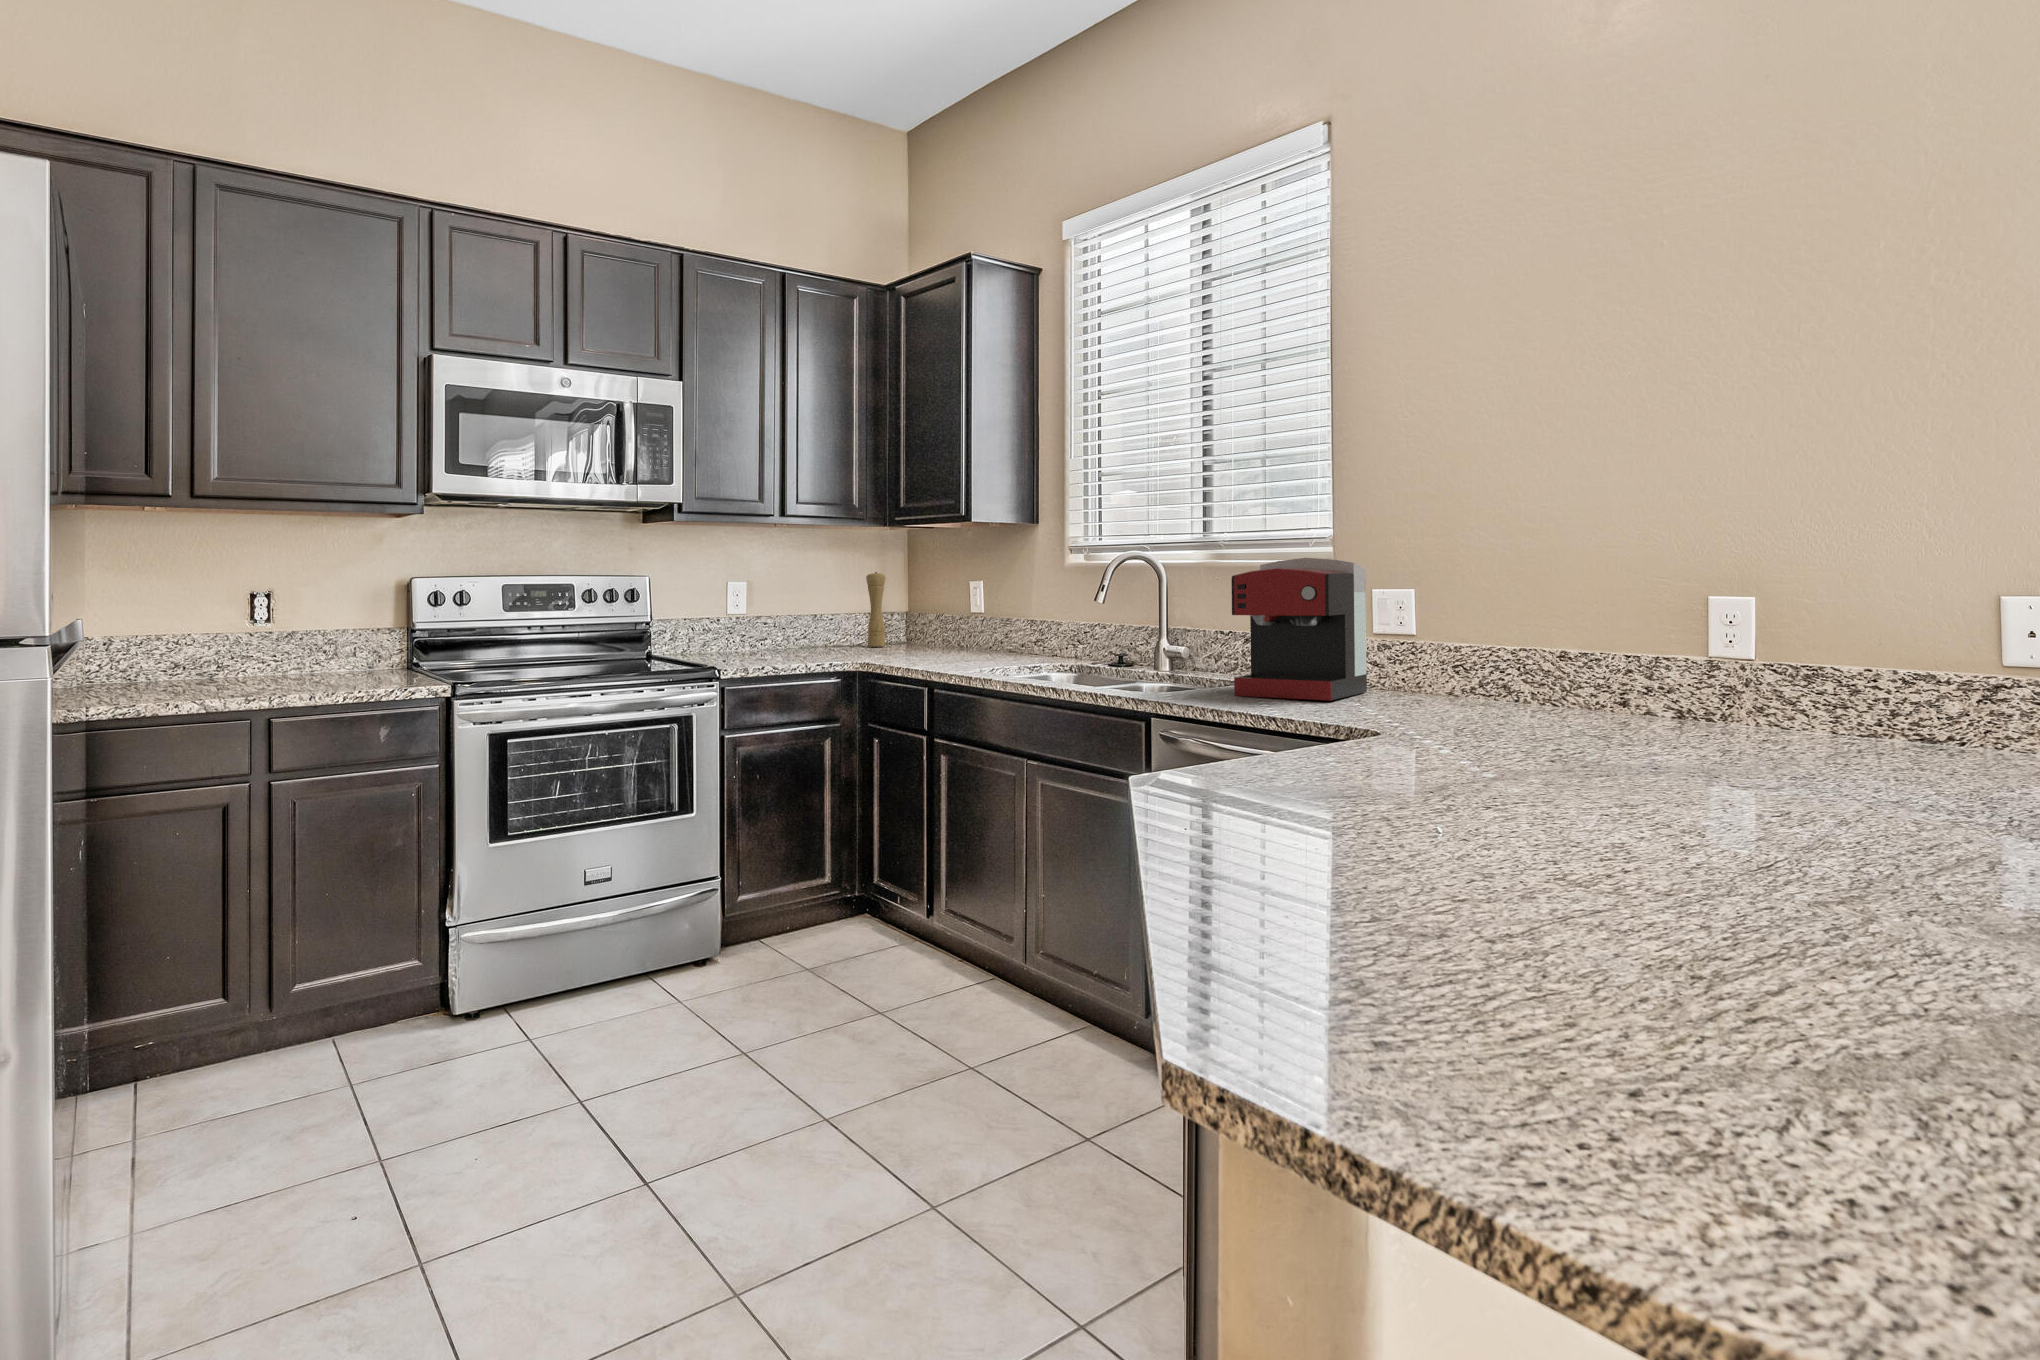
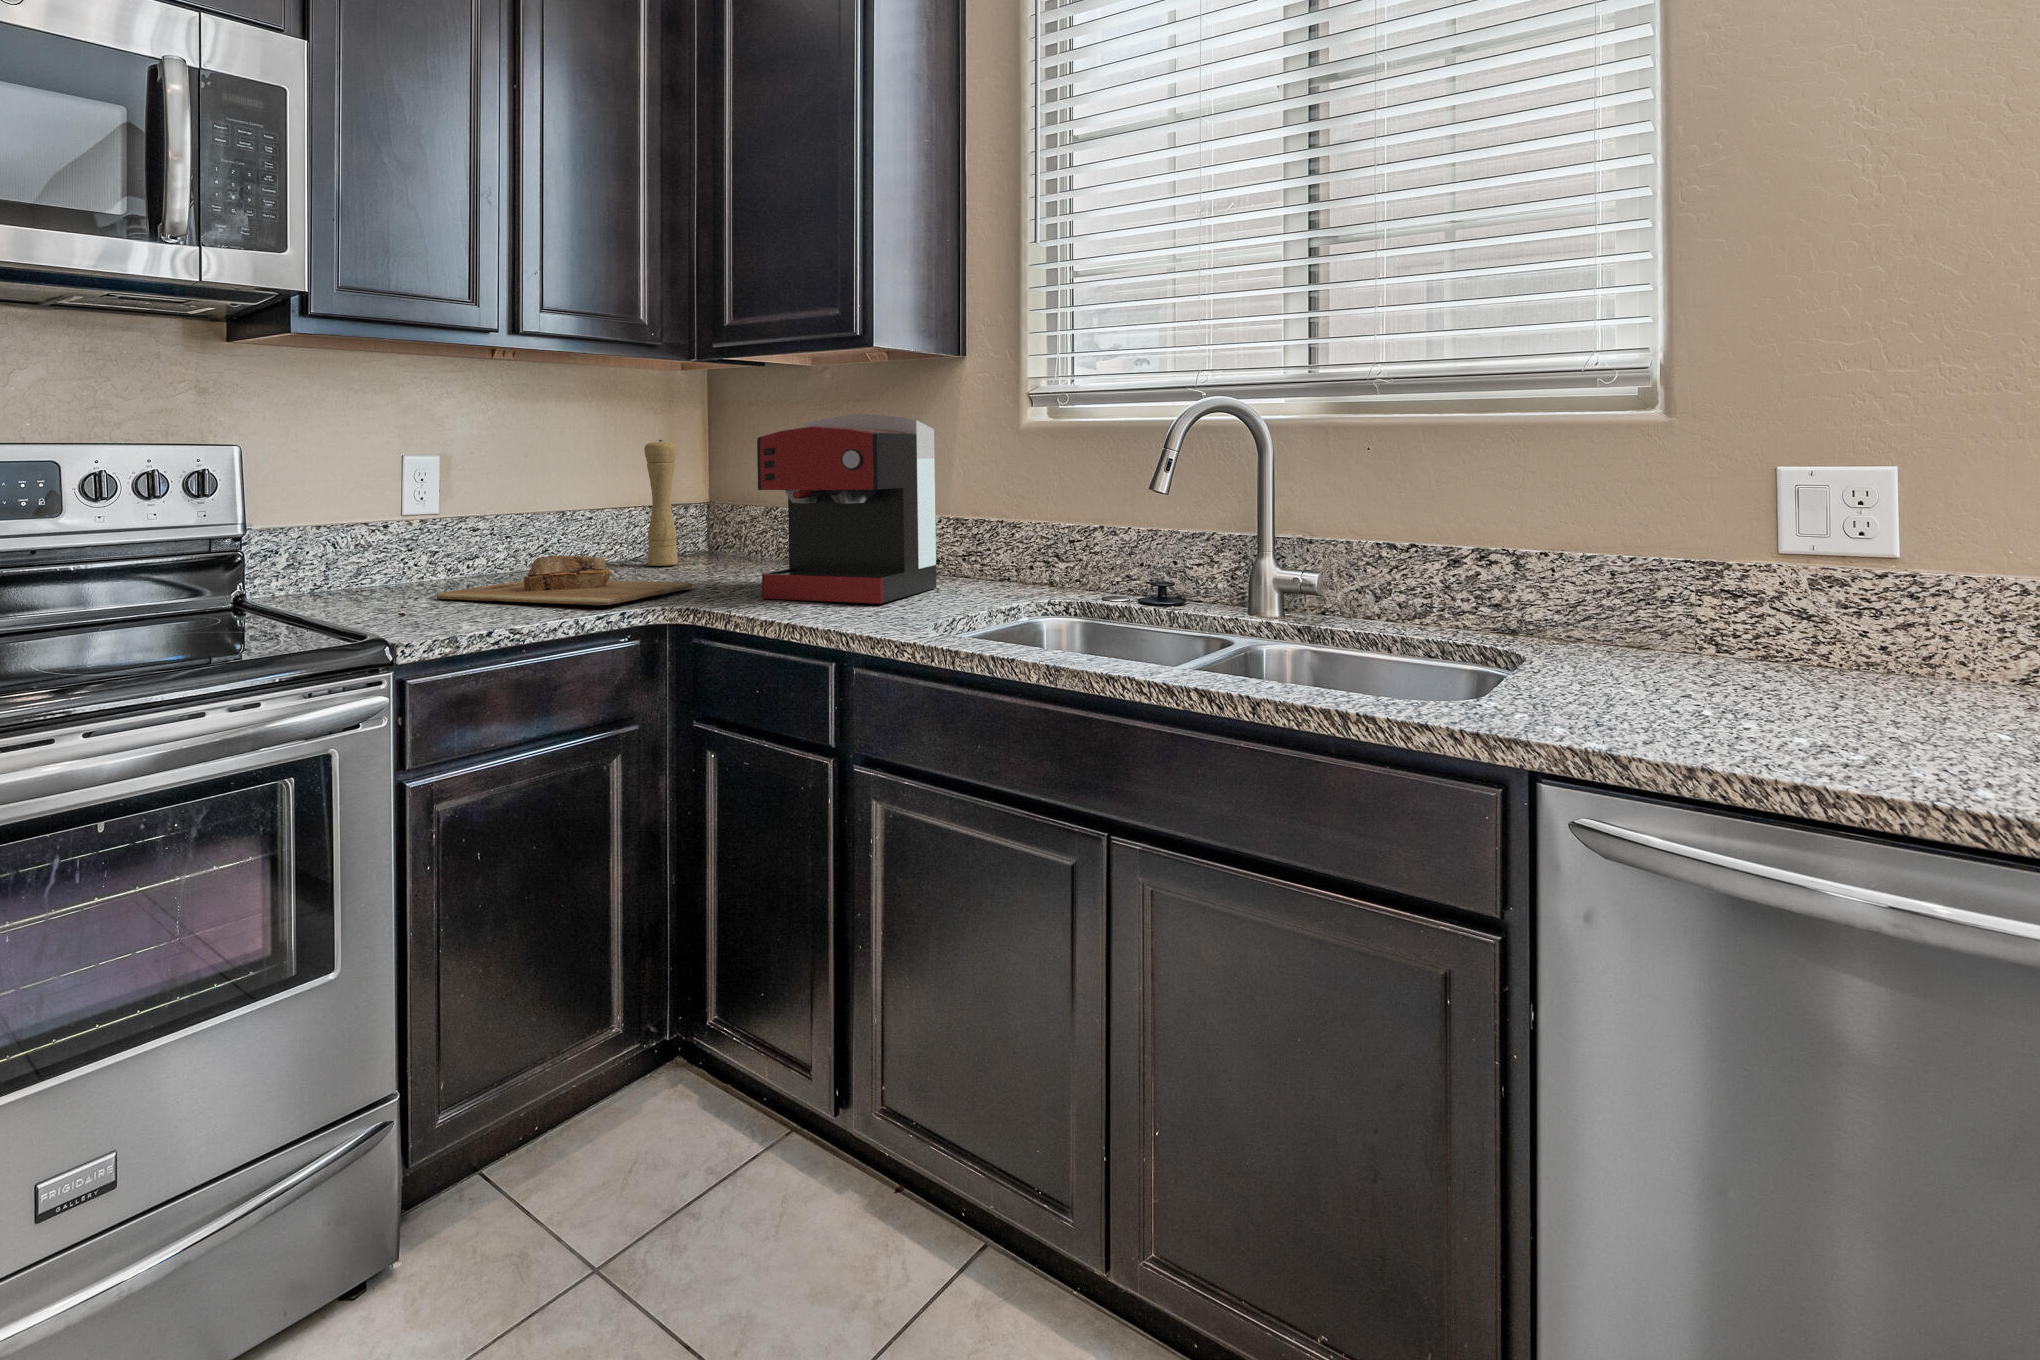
coffee maker: present [1231,558,1367,700] -> present [757,414,936,603]
cutting board: none [745,635,878,659] -> present [436,555,692,605]

